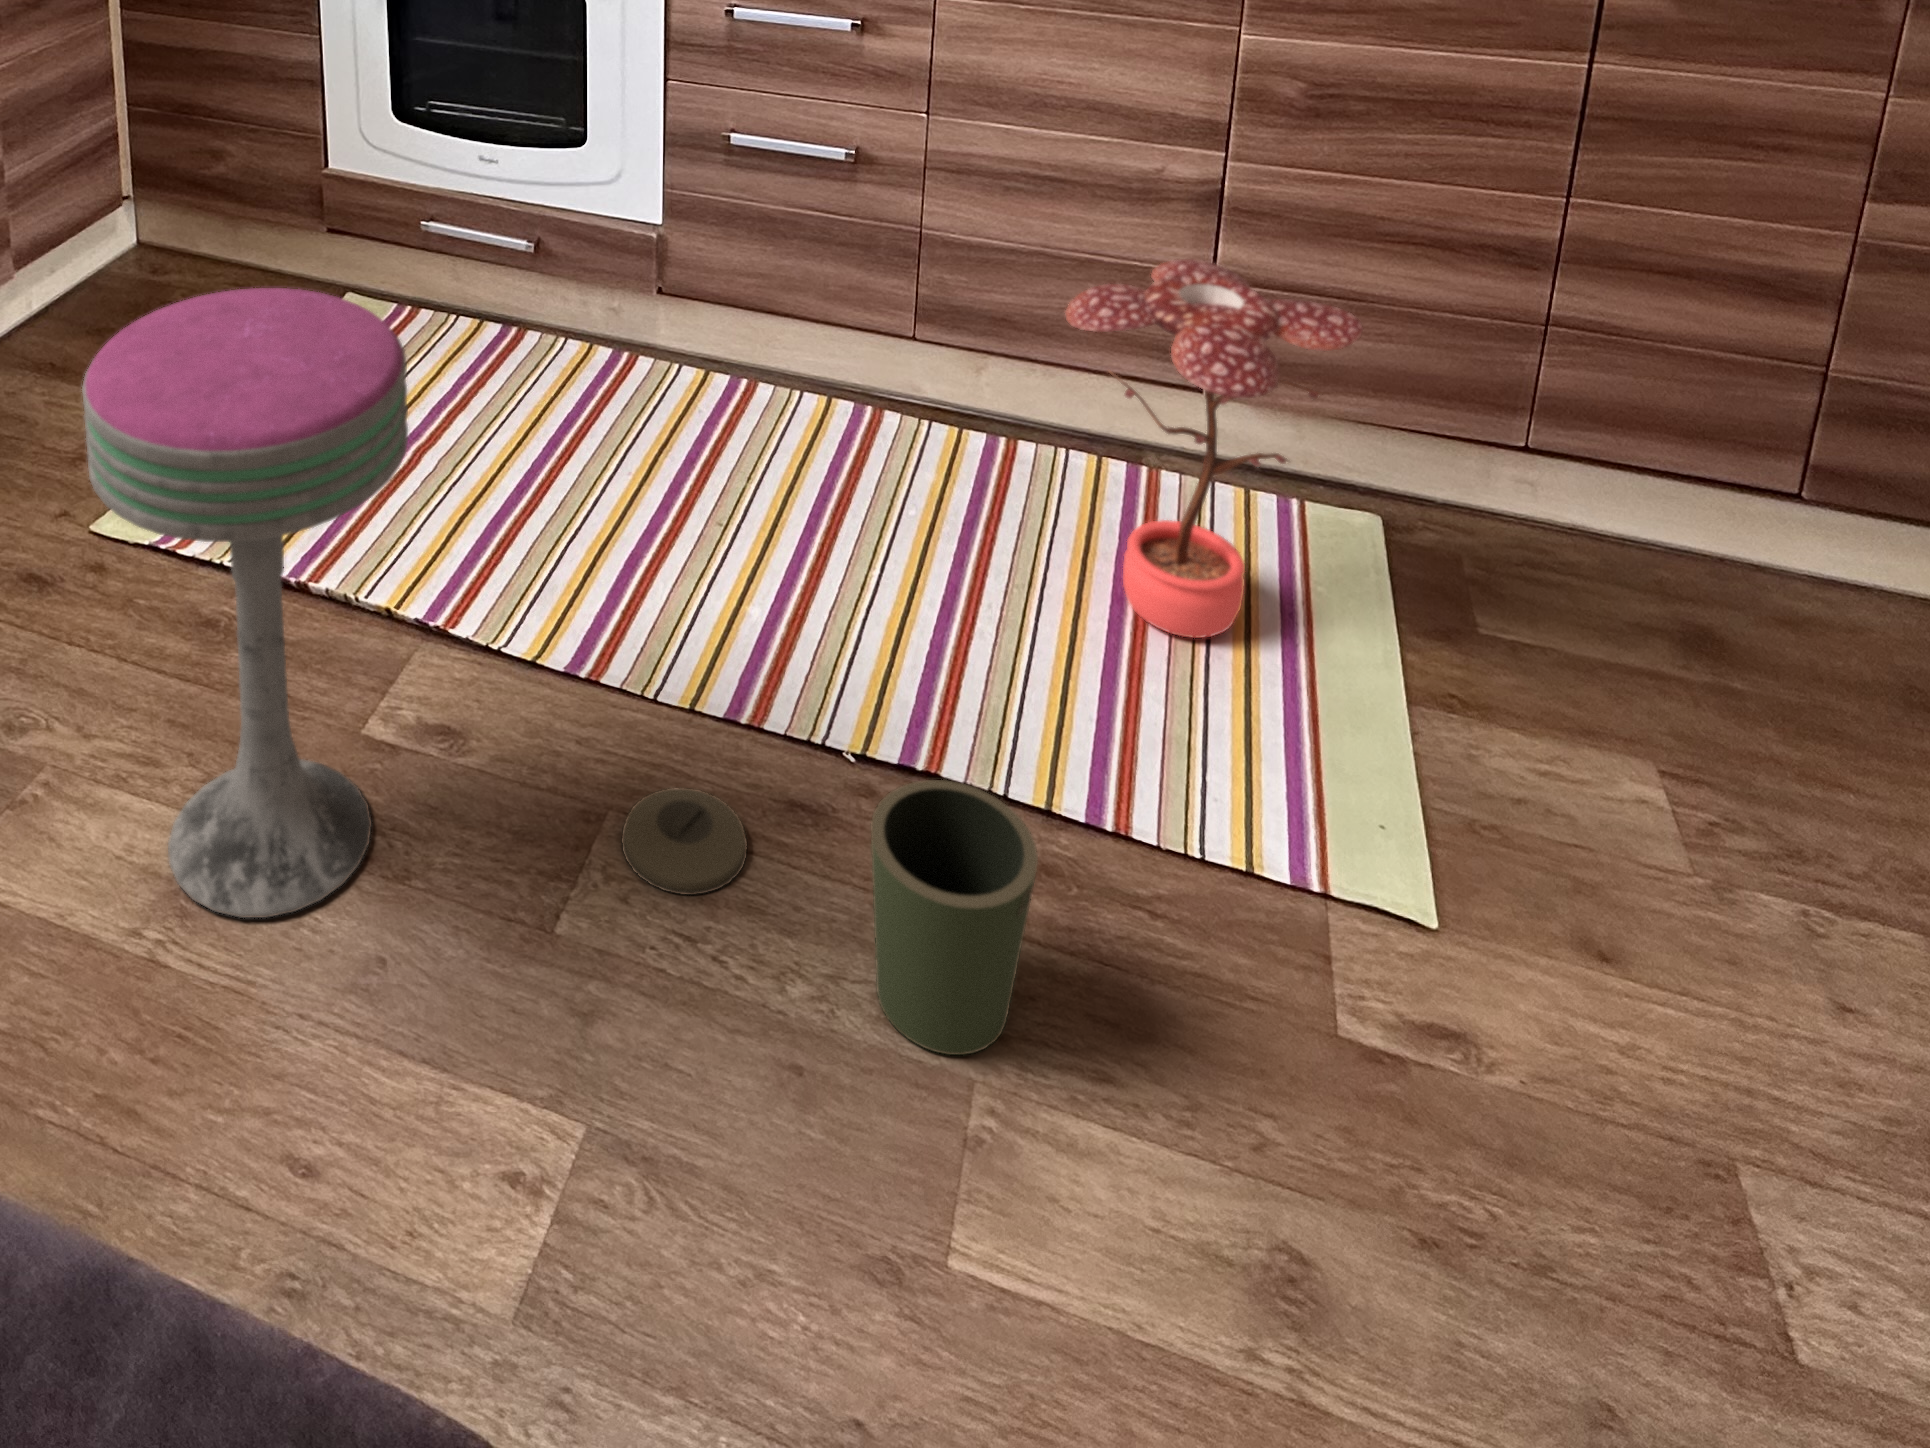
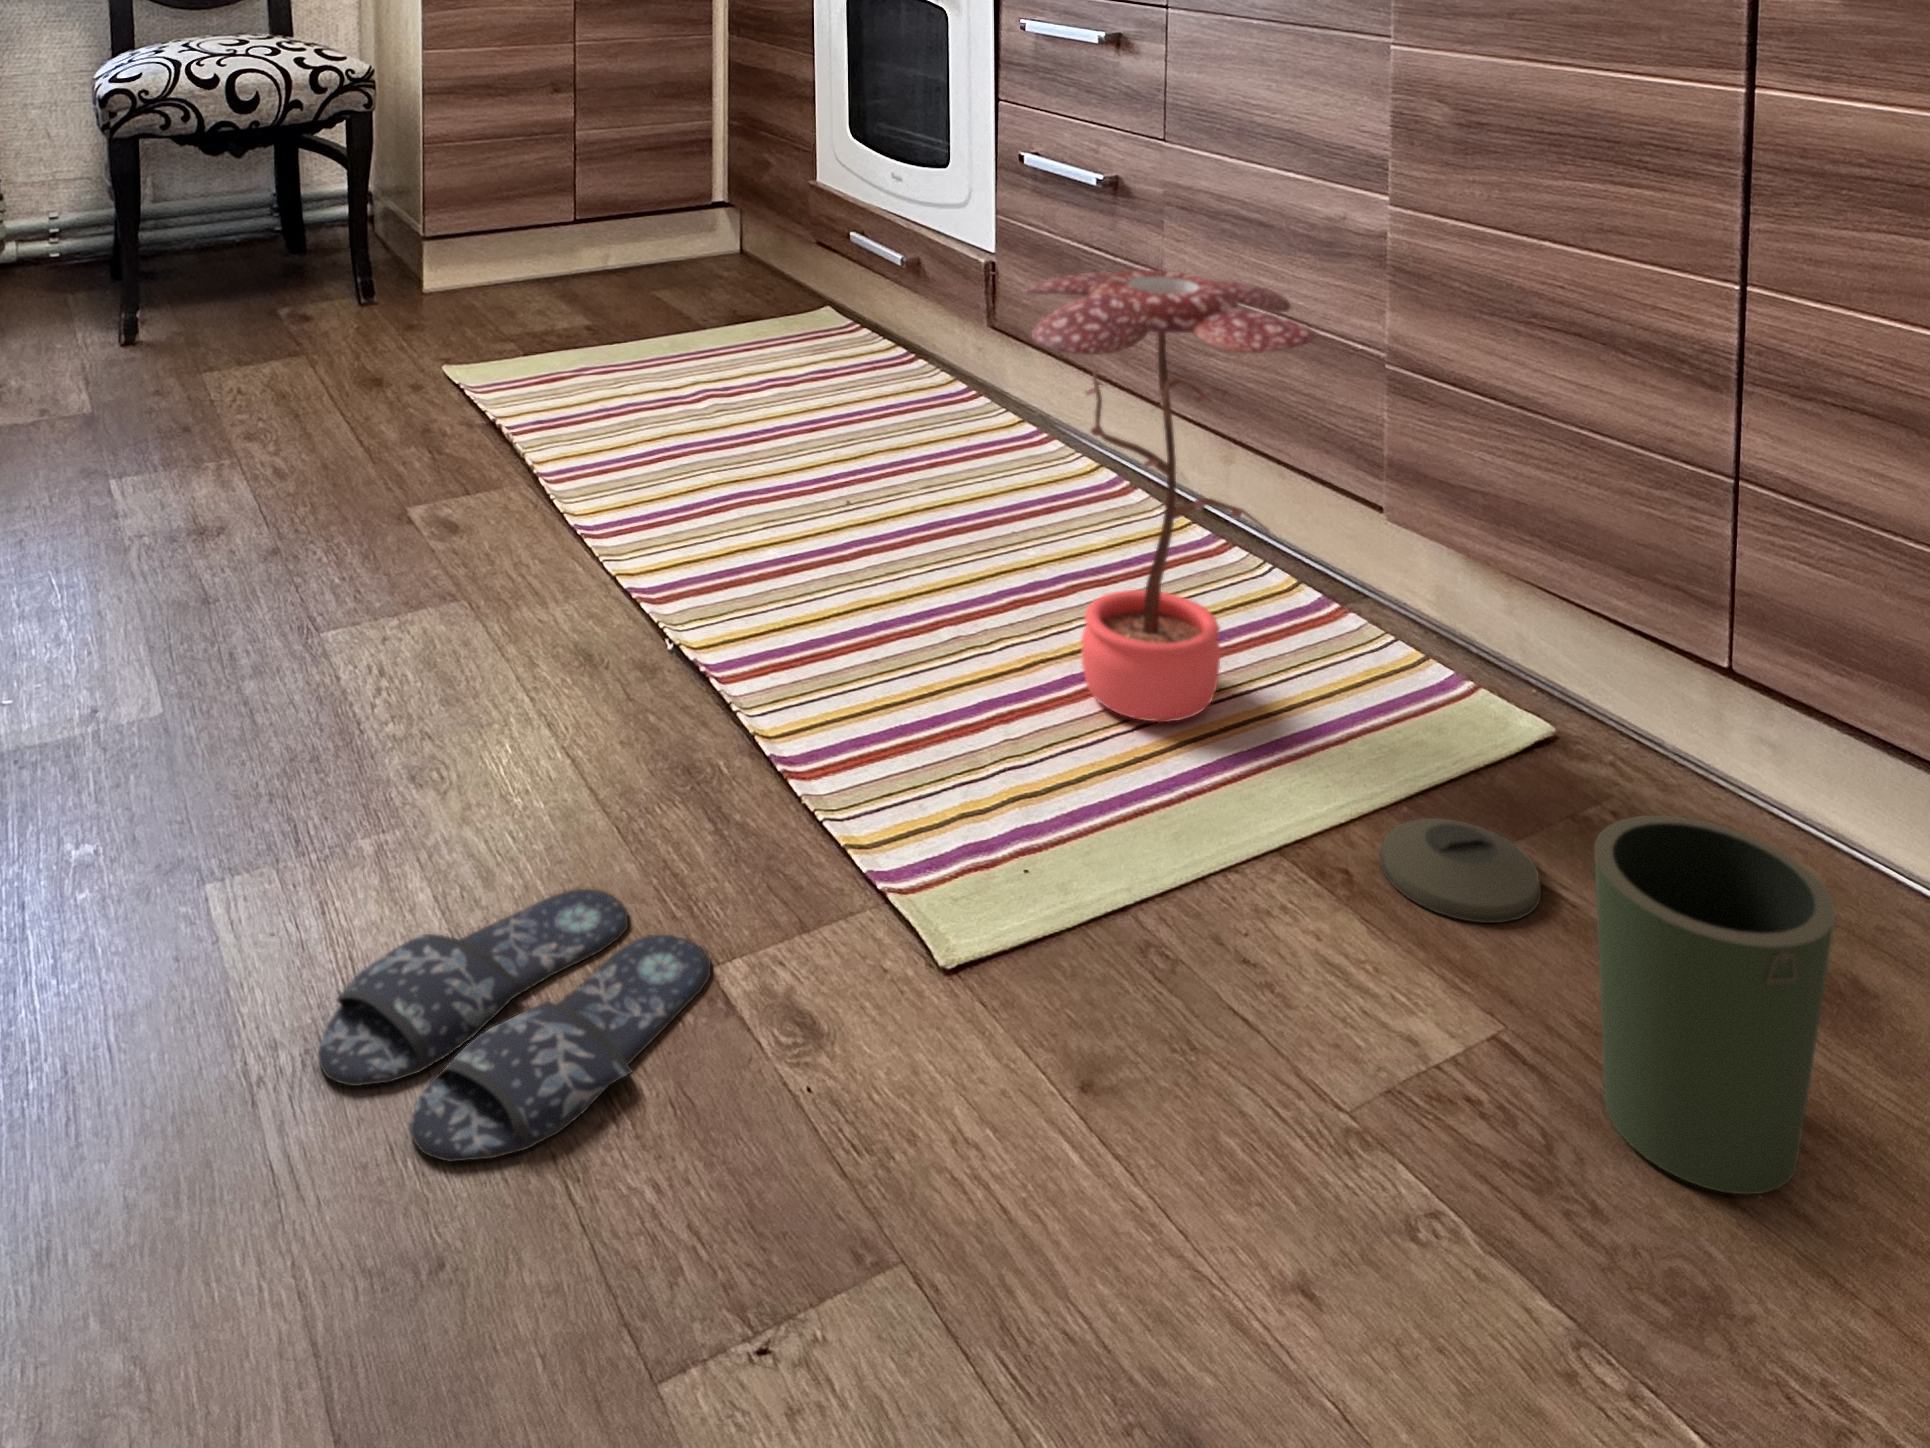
bar stool: present [82,288,408,918] -> none [119,72,381,559]
trash can: present [621,780,1038,1055] -> present [1380,815,1836,1194]
slippers: none [1190,1025,1525,1346] -> present [318,889,711,1162]

